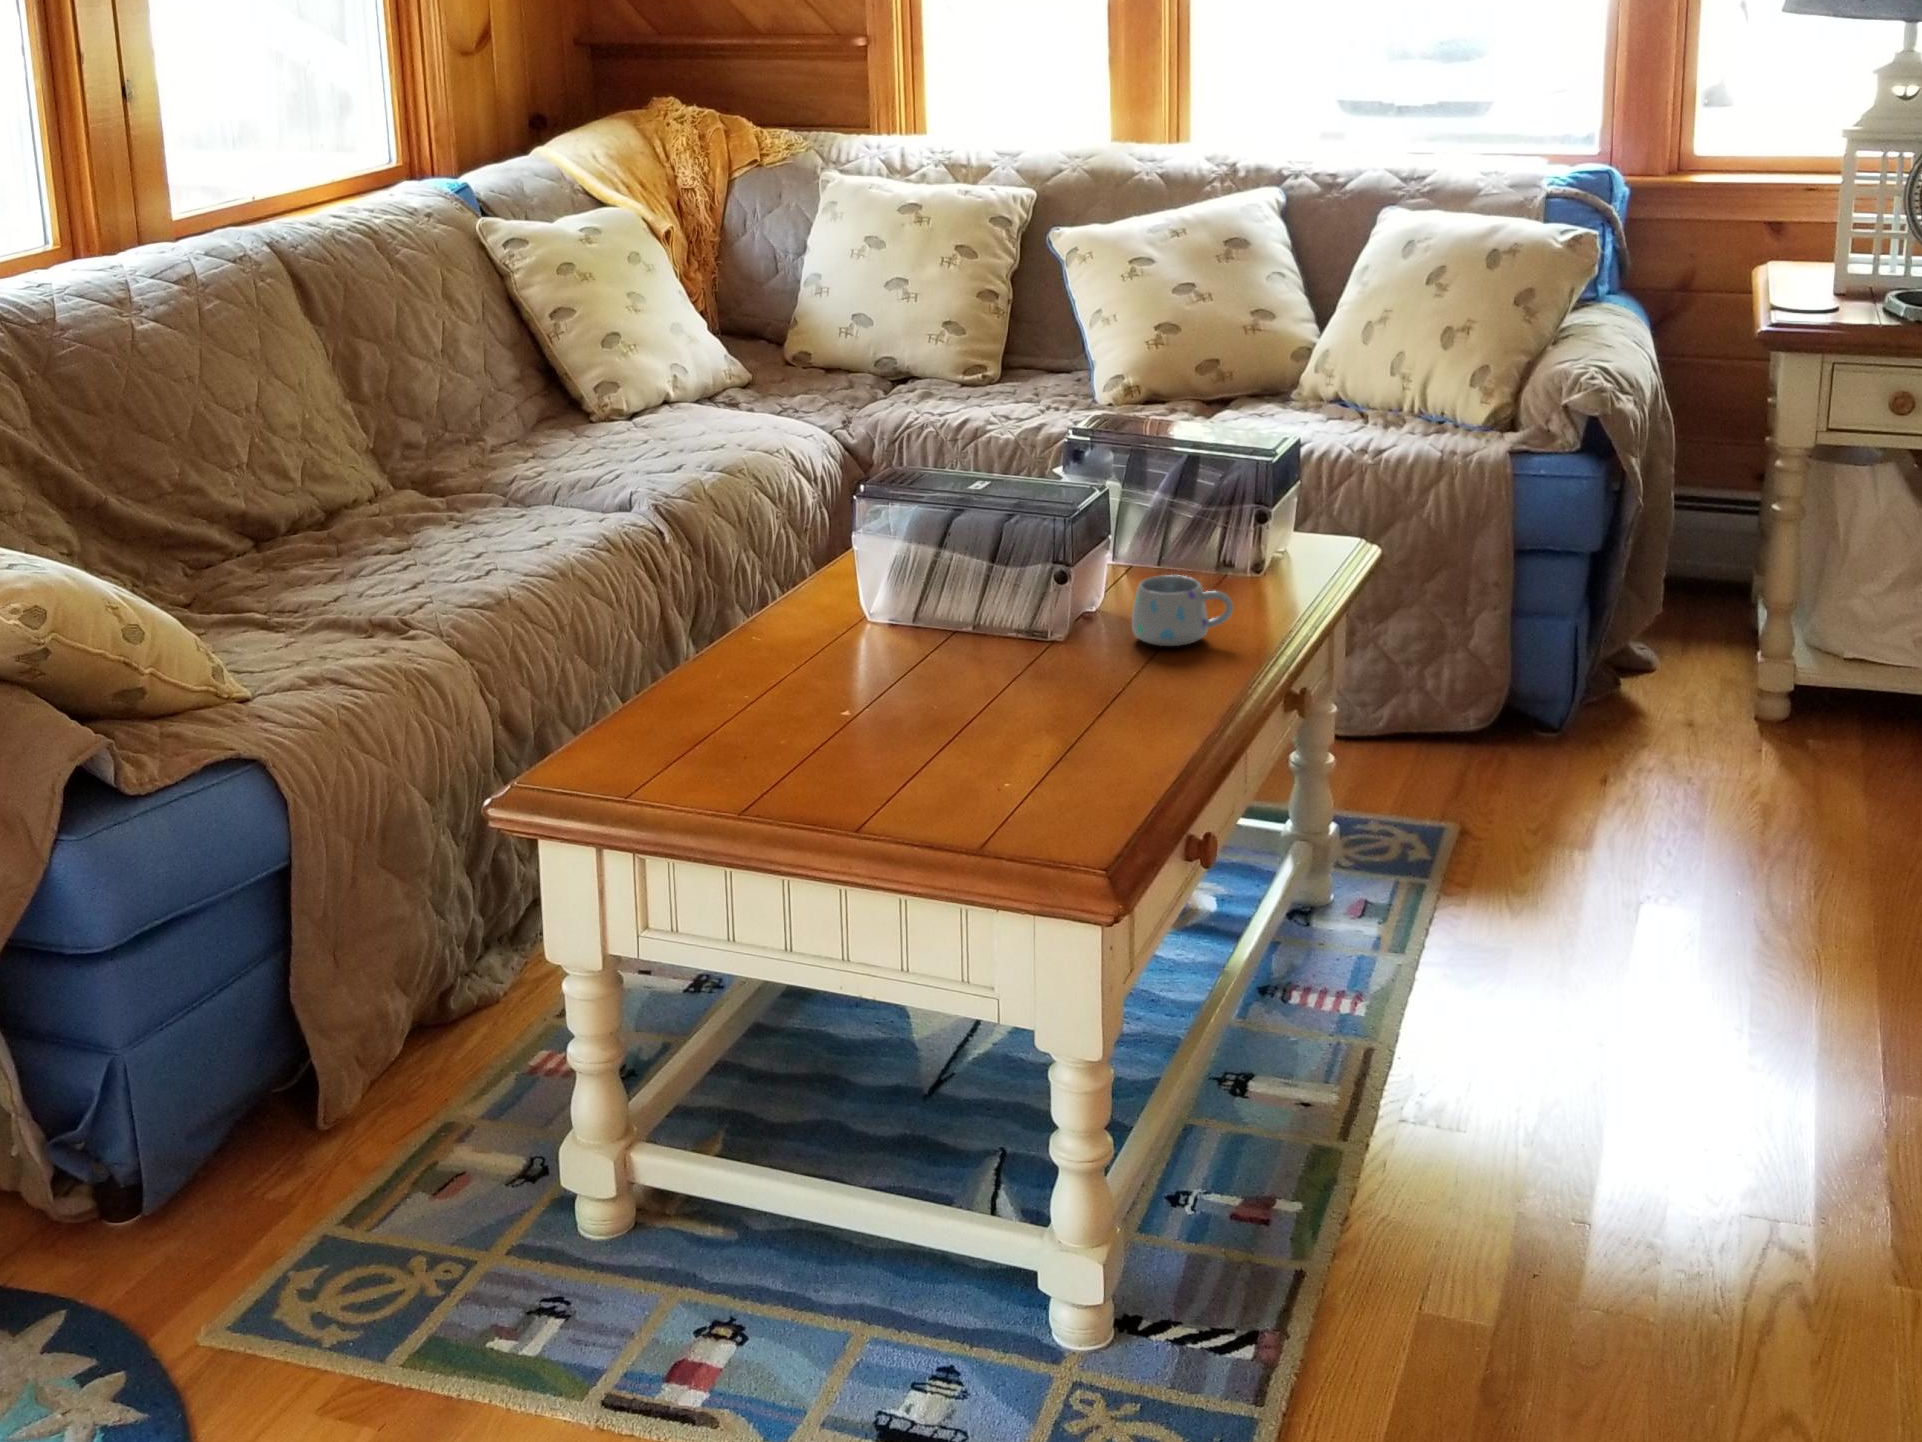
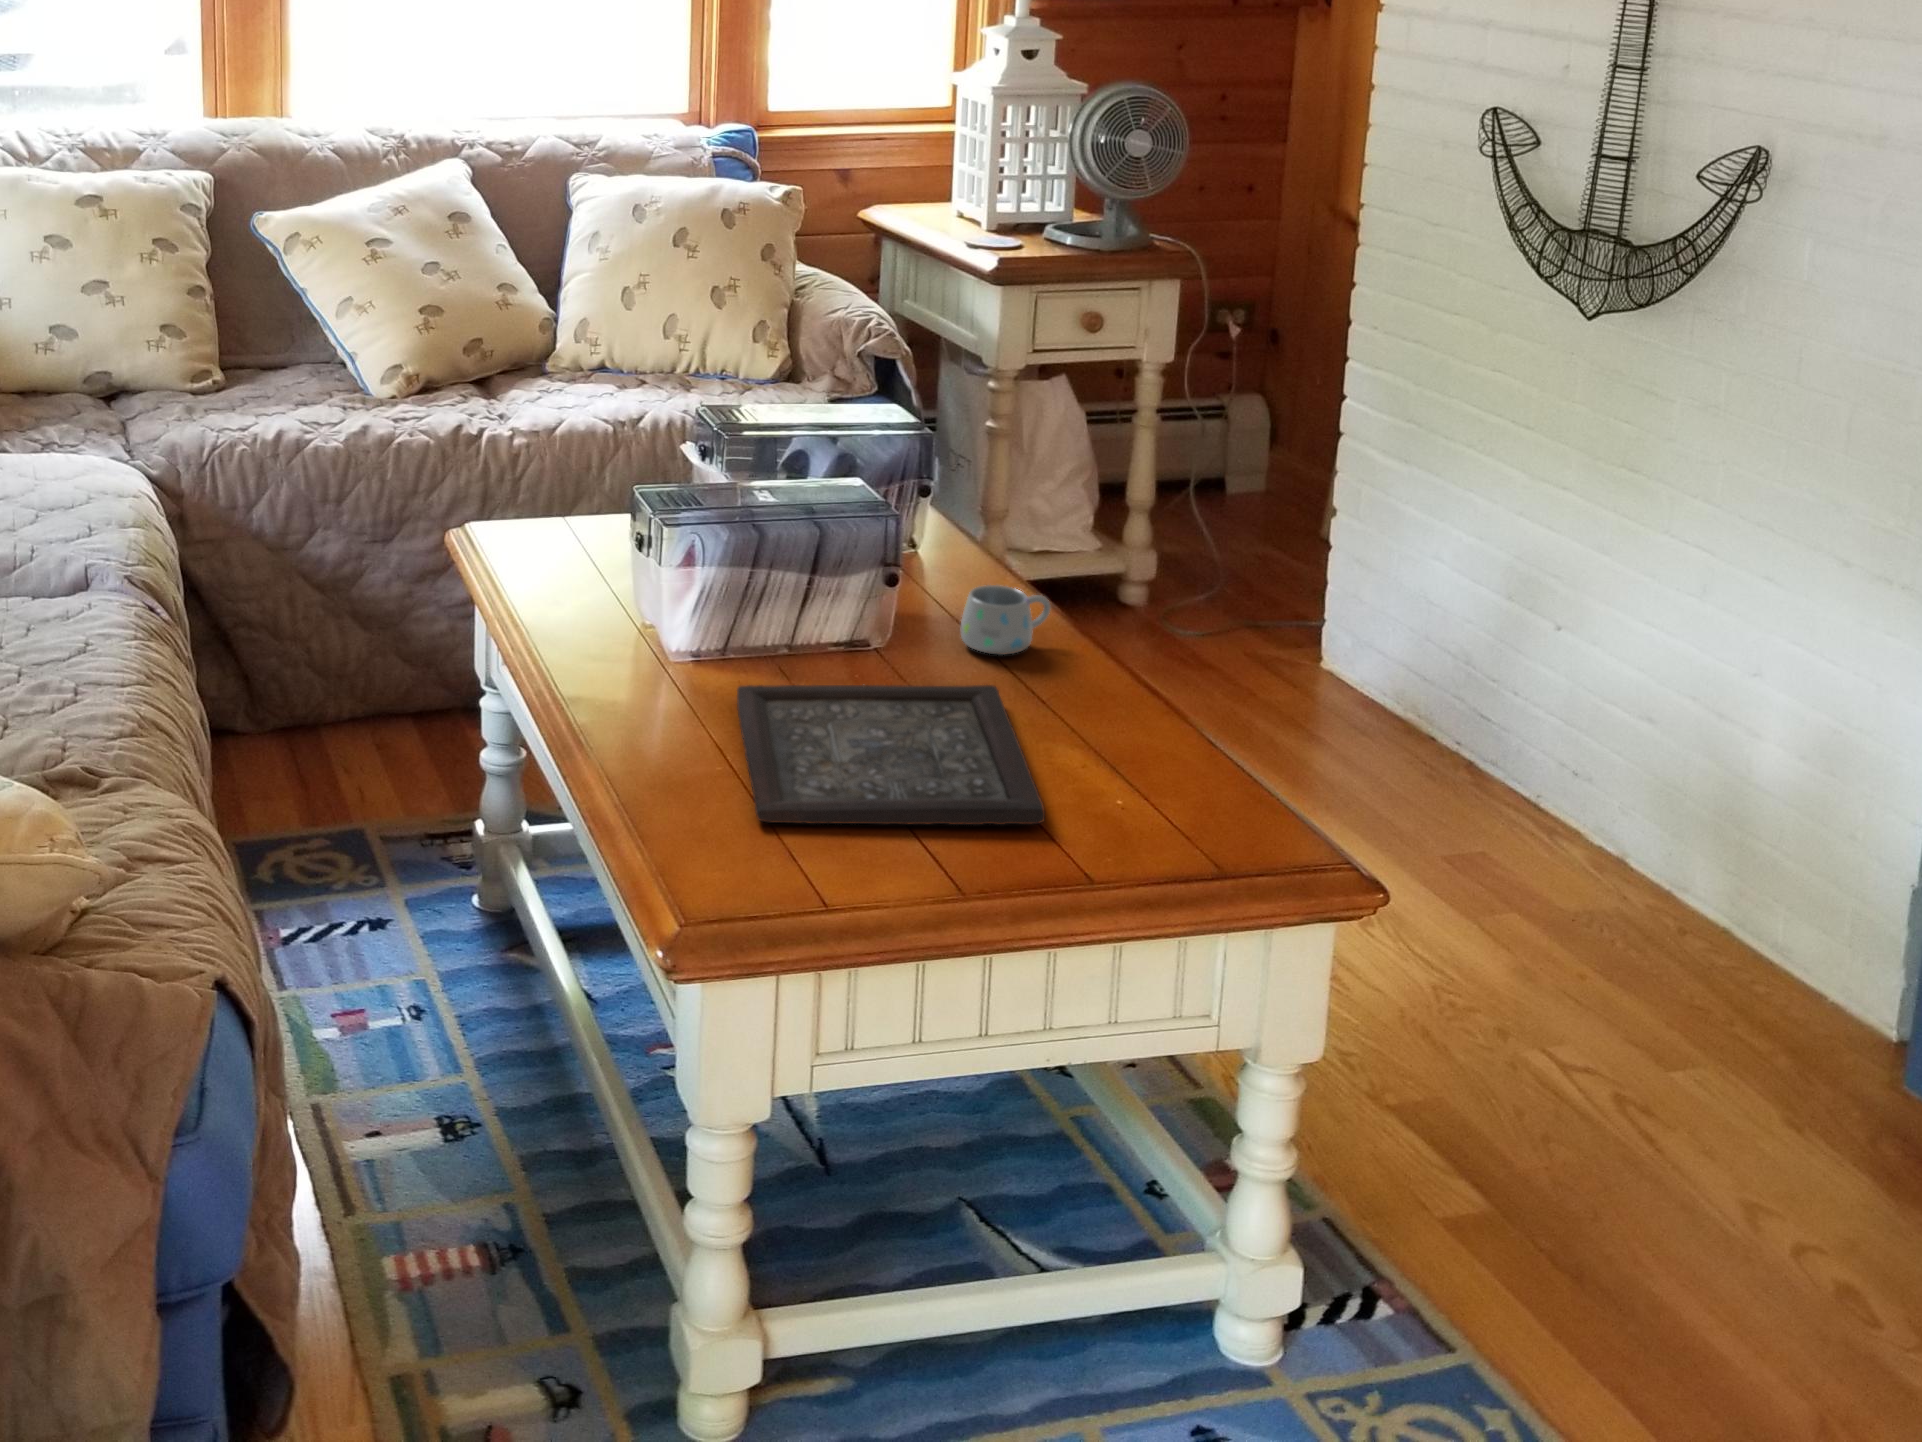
tray: none [670,625,1074,768] -> present [737,685,1045,825]

